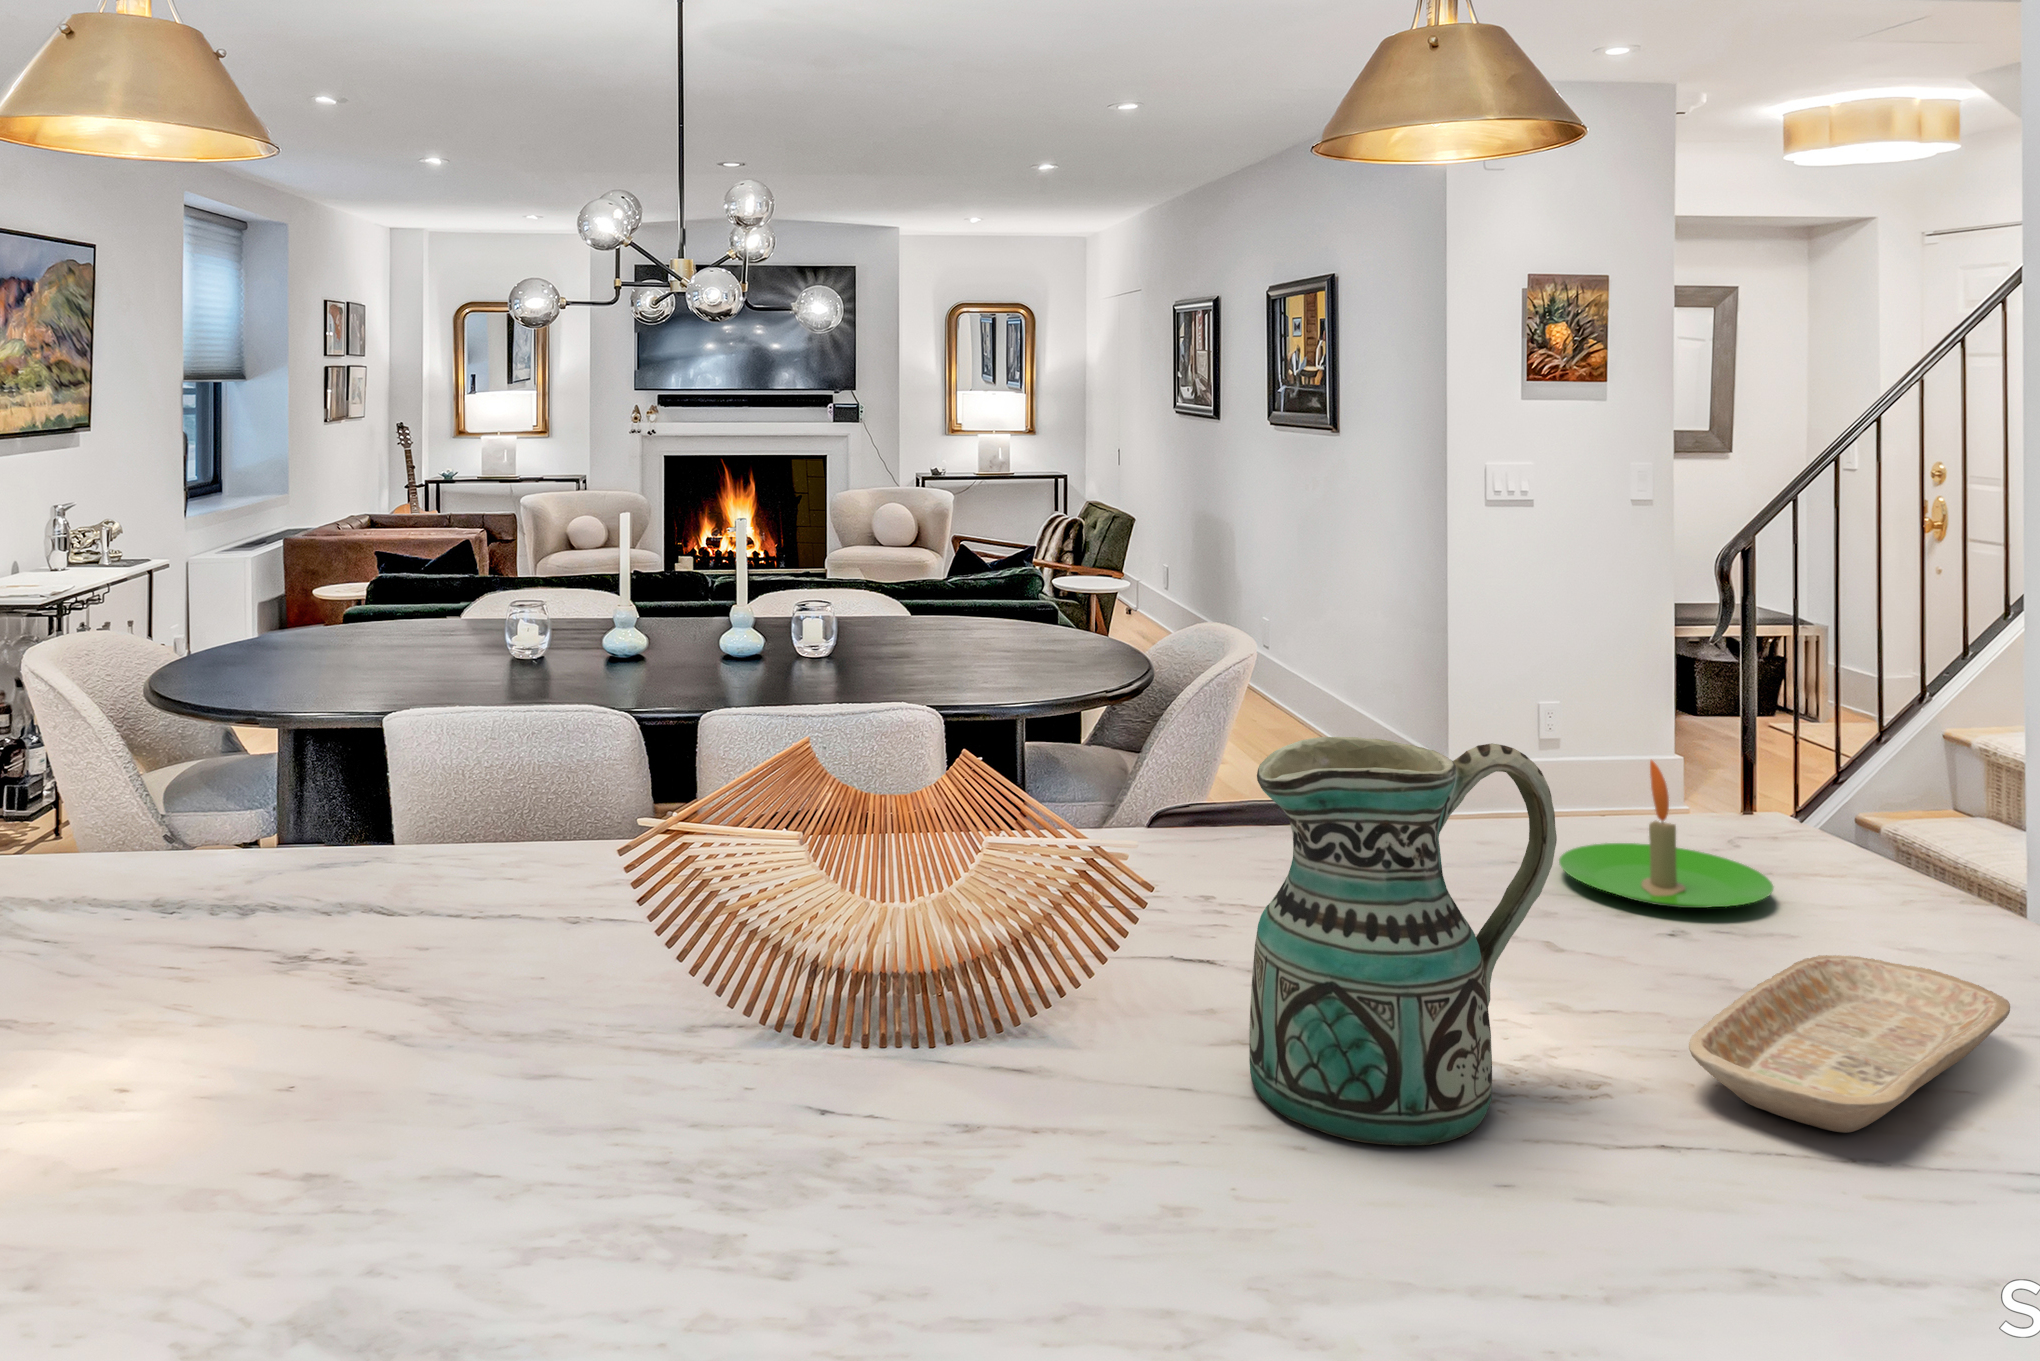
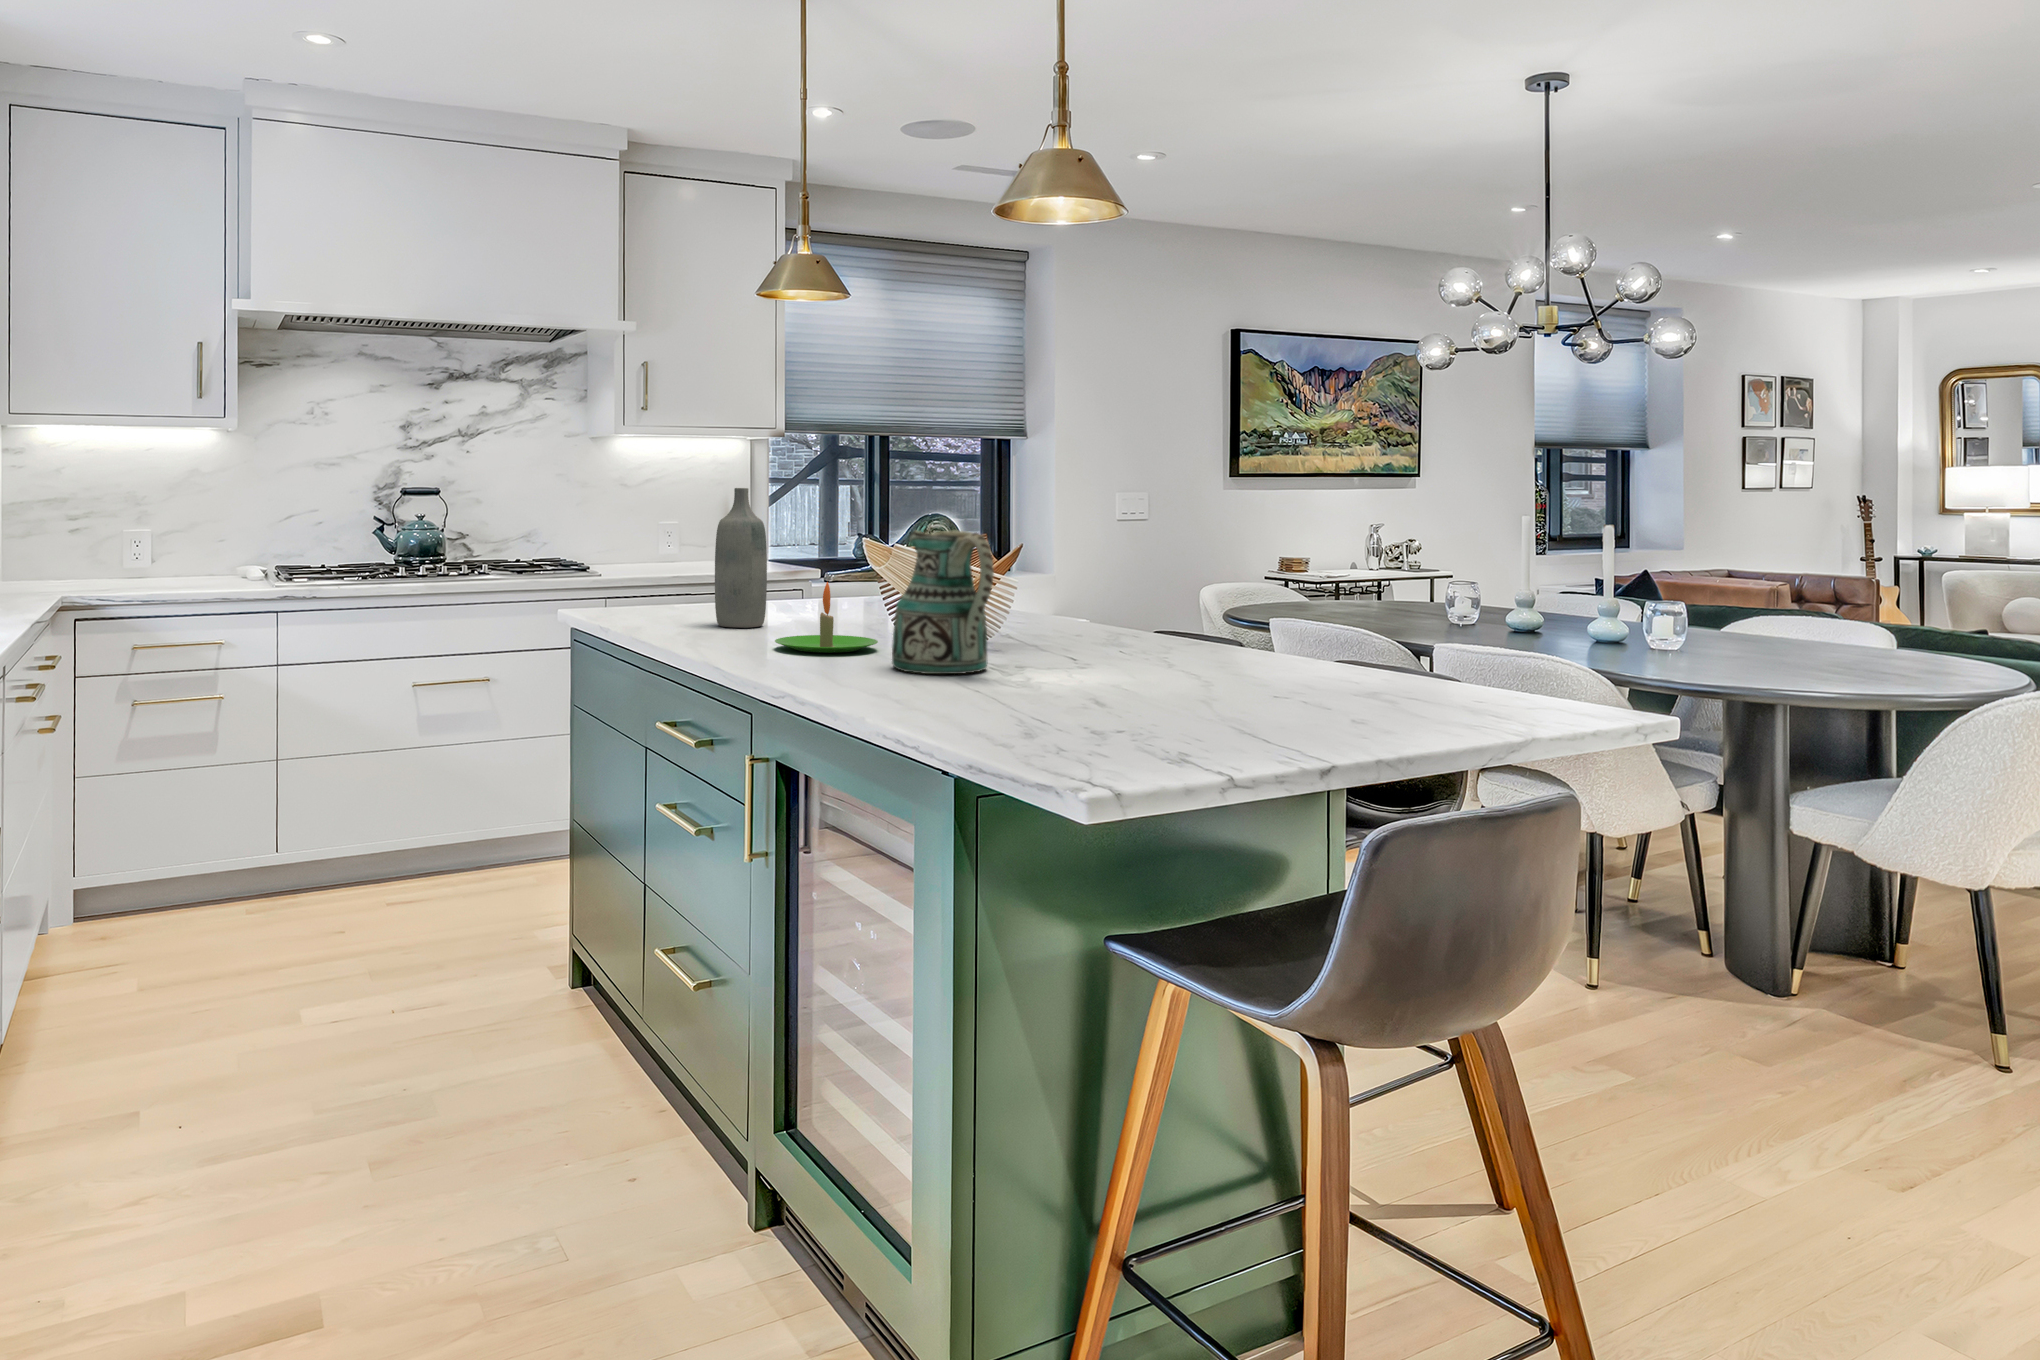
bottle: none [201,707,384,1209] -> present [715,488,767,628]
candle: present [1559,760,1773,908] -> present [775,582,878,653]
tray: present [1689,955,2010,1132] -> none [968,666,1169,707]

